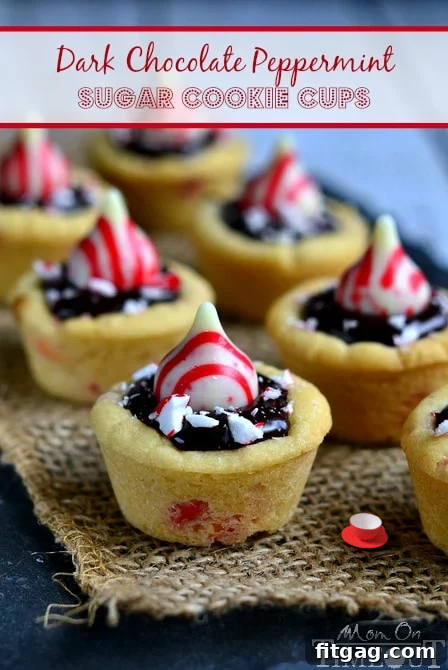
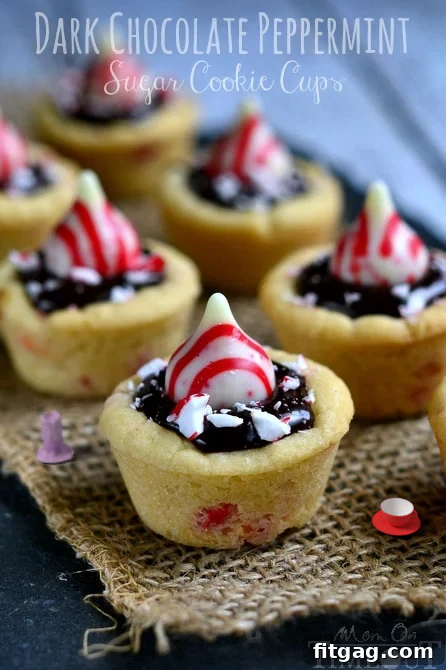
candle: none [36,405,72,458] -> present [37,411,74,463]

